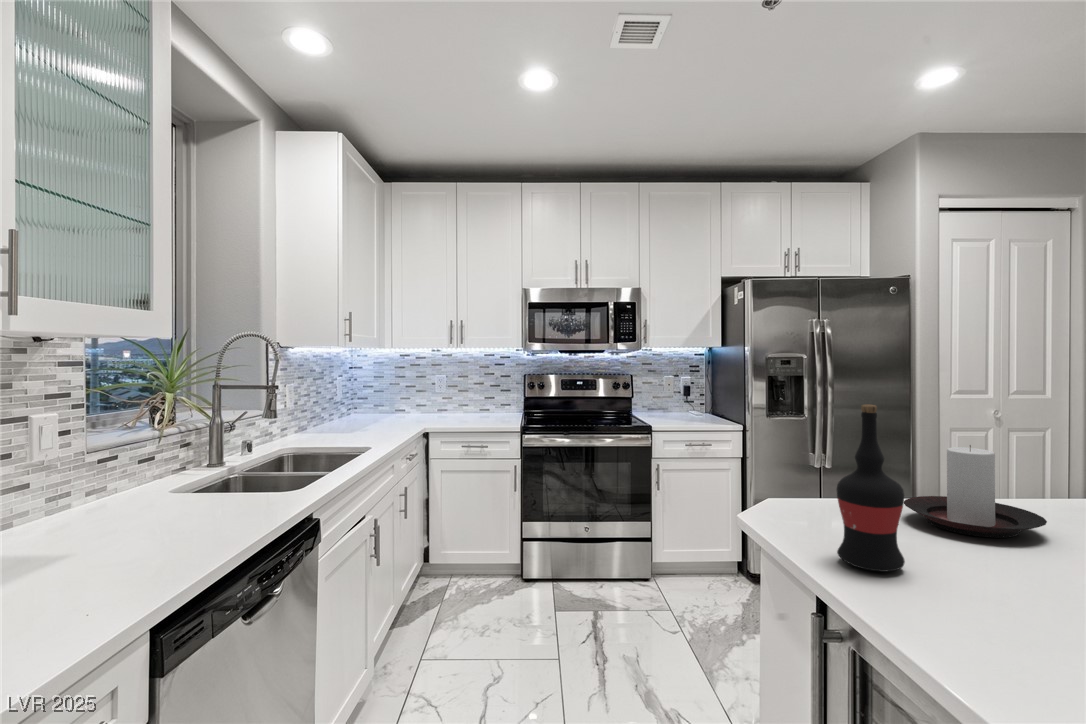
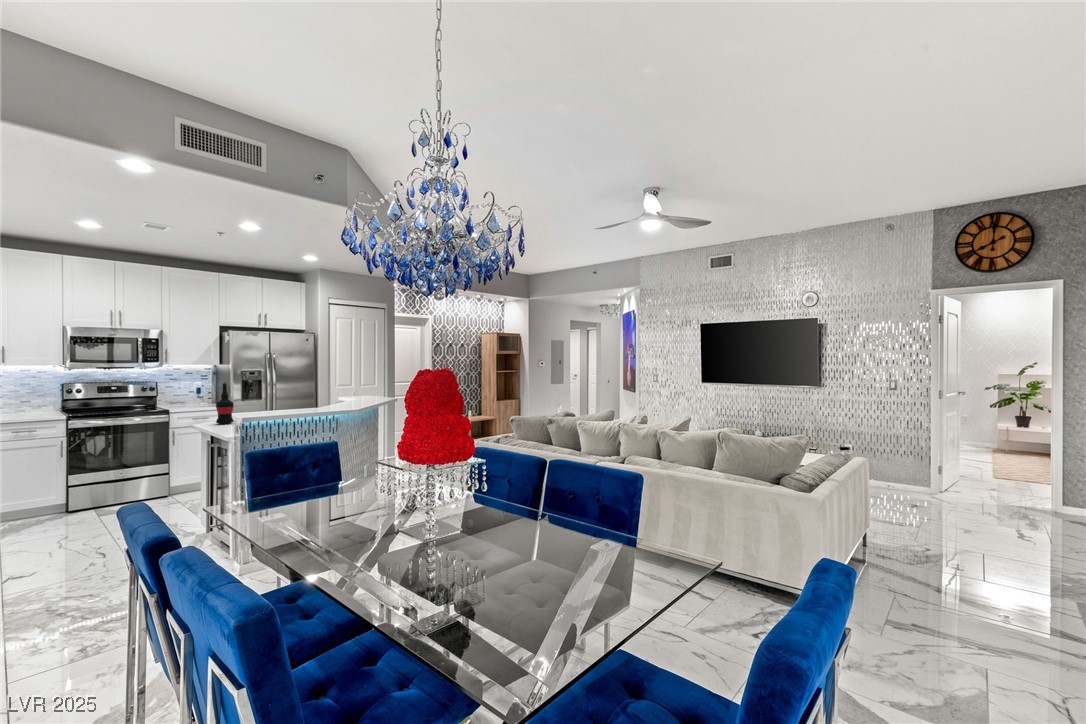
candle holder: present [904,445,1047,538] -> none [251,395,287,418]

